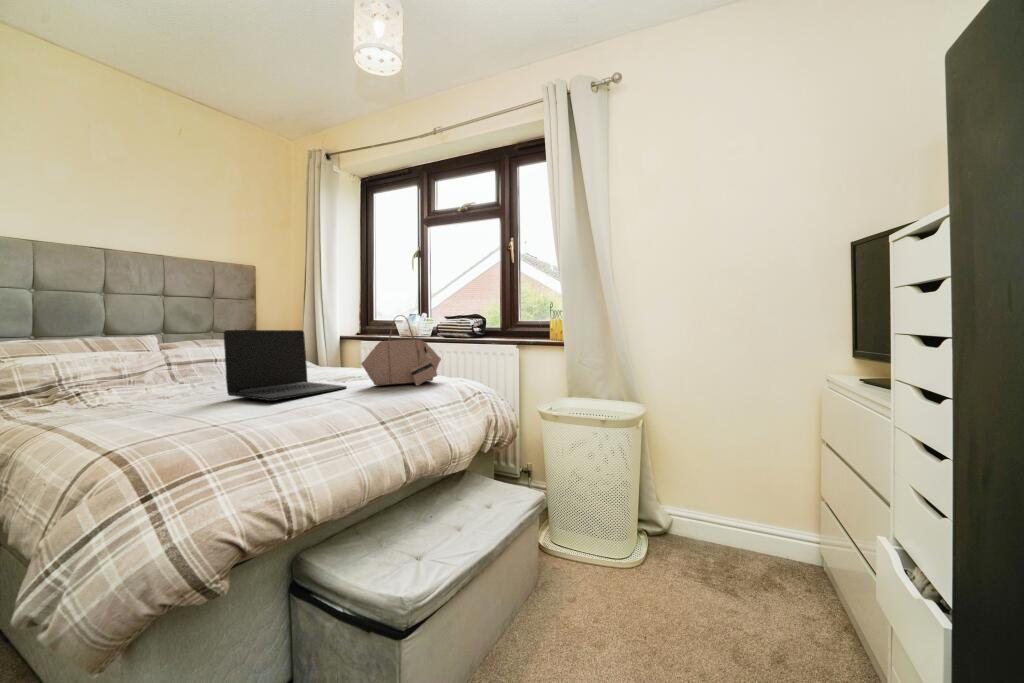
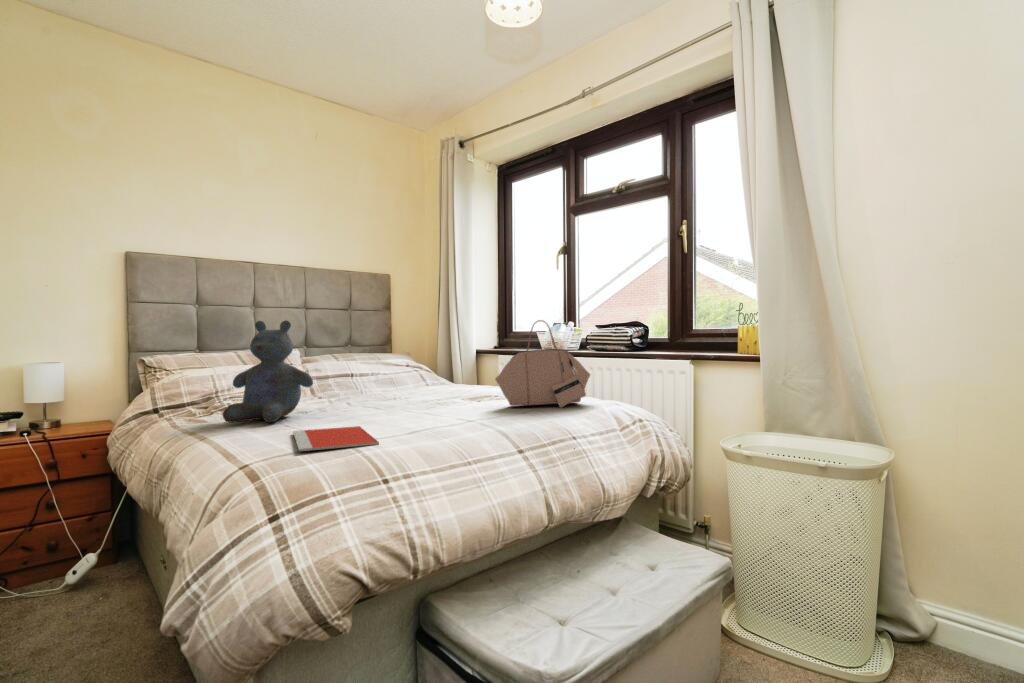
stuffed bear: none [71,310,179,412] -> present [223,320,313,423]
laptop: present [224,330,346,401] -> none [354,340,479,419]
notebook: none [159,409,253,437] -> present [293,426,379,451]

